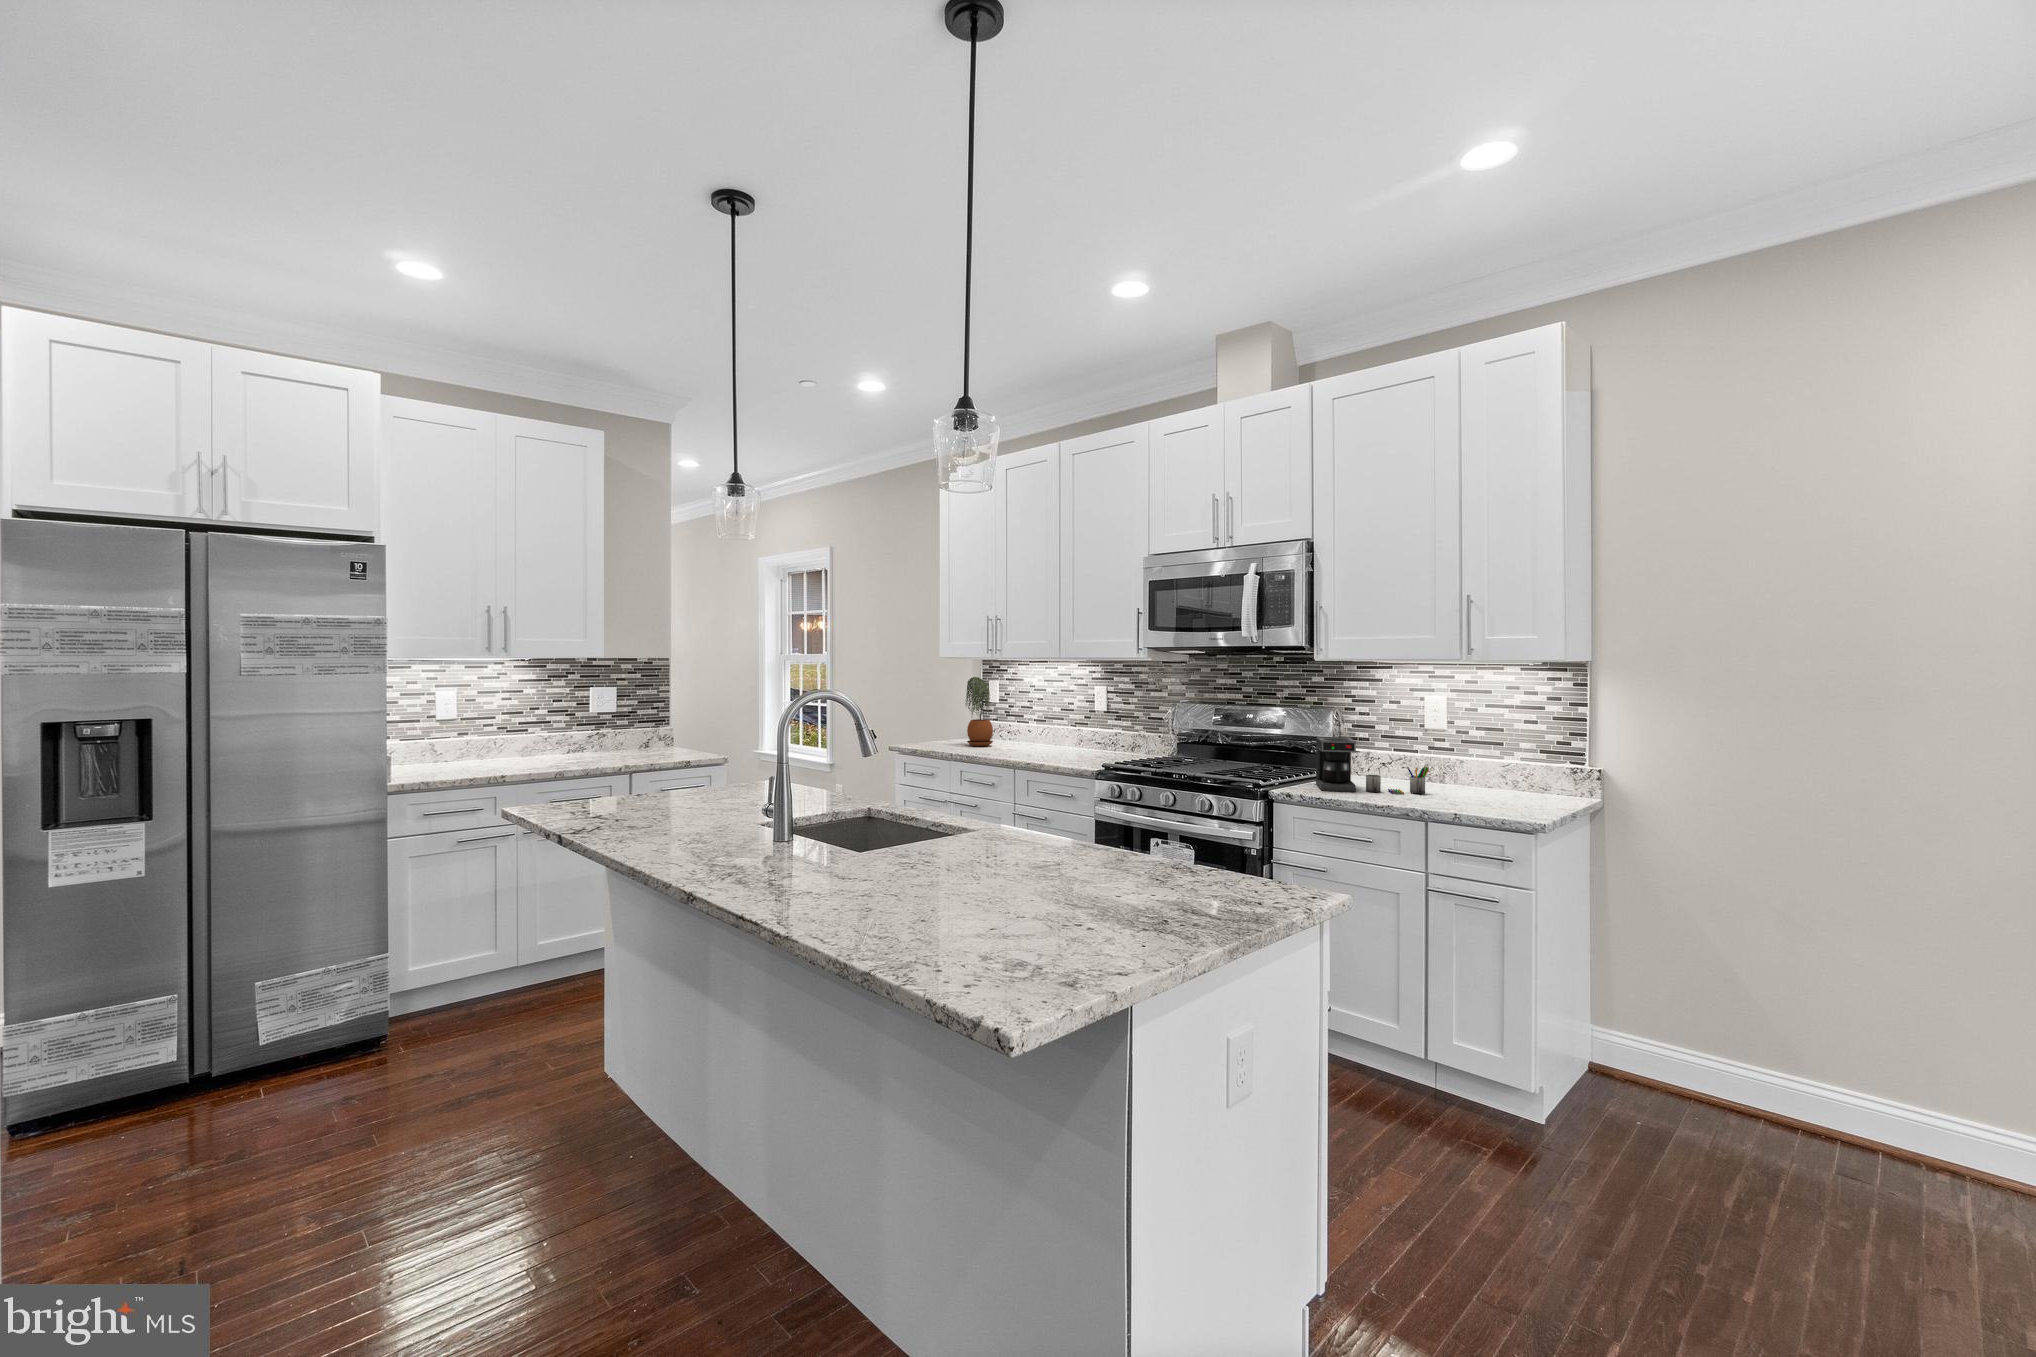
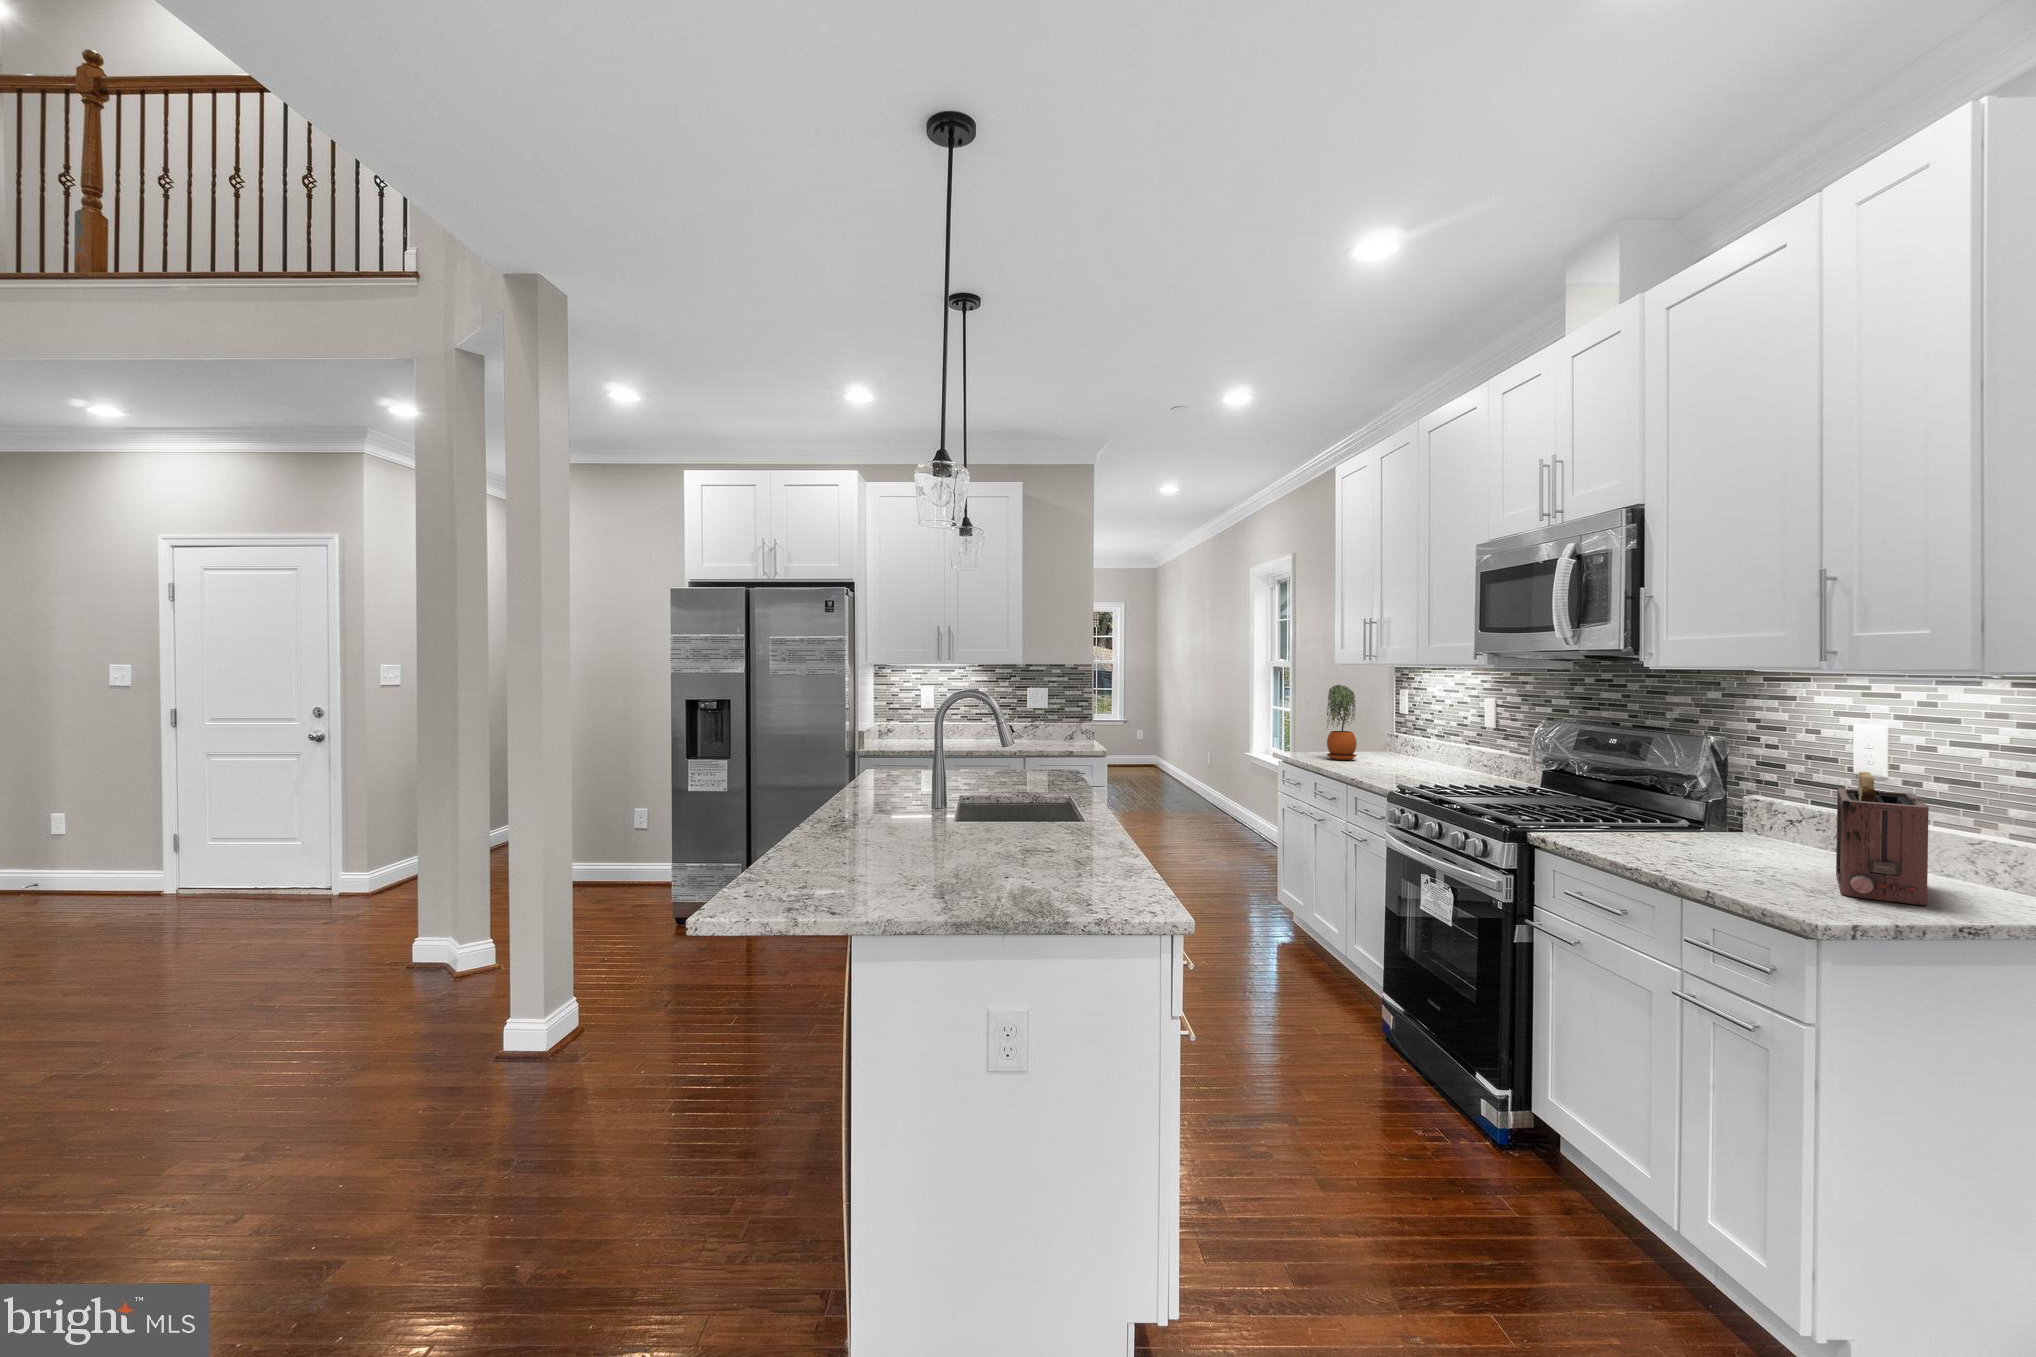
toaster: none [1457,726,1534,805] -> present [1836,772,1929,905]
coffee maker: present [1316,737,1429,794] -> none [1600,772,1780,866]

